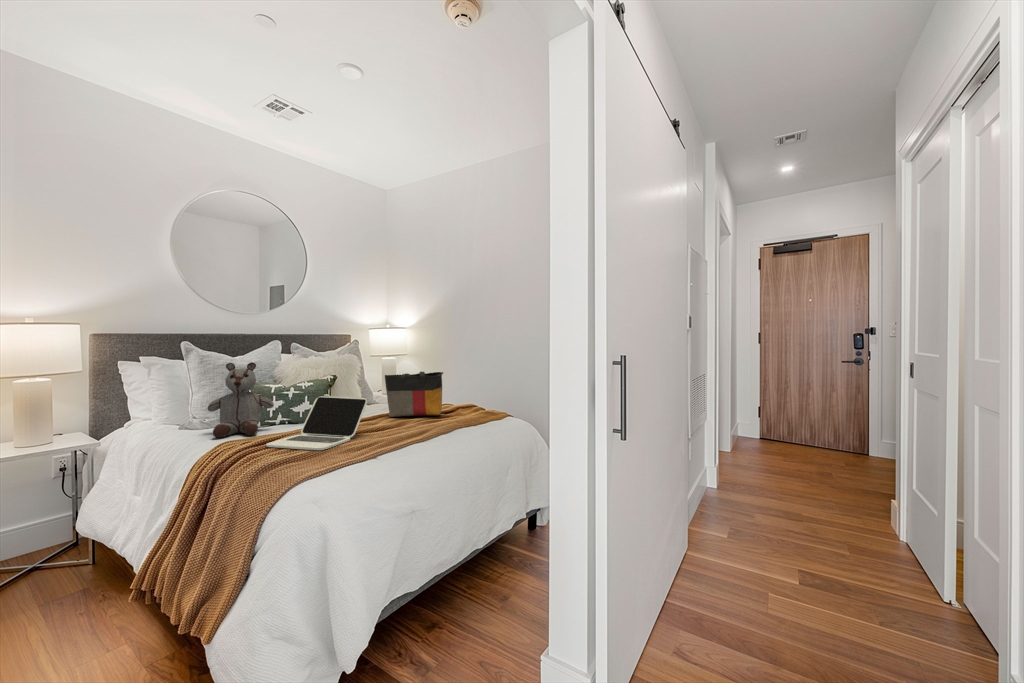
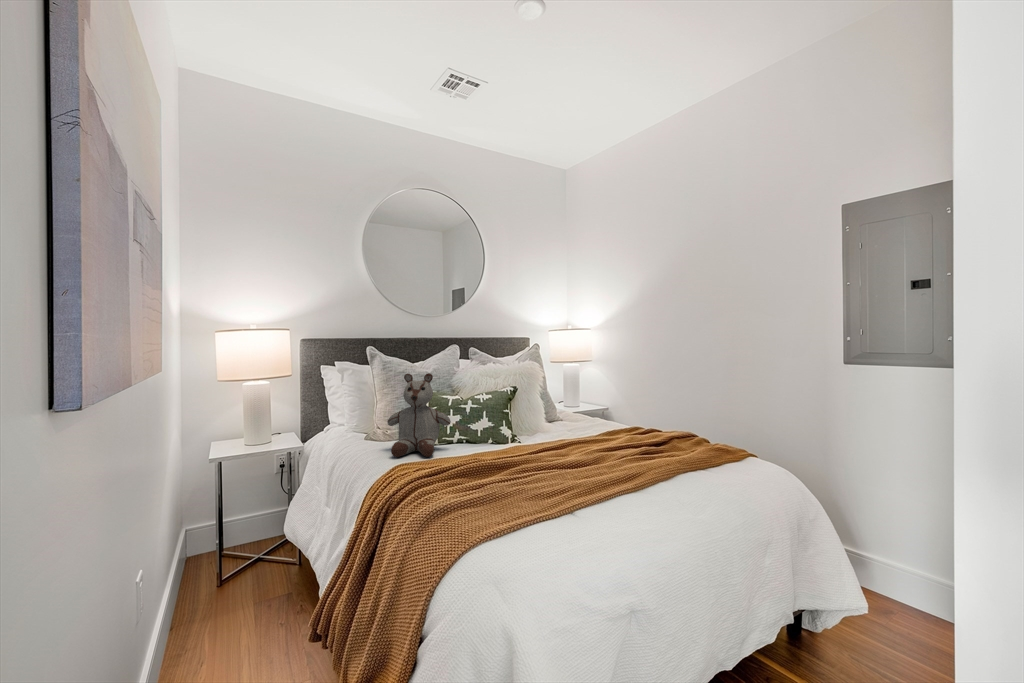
tote bag: present [385,372,443,417] -> none [571,387,646,445]
laptop: present [266,396,367,450] -> none [441,416,552,490]

